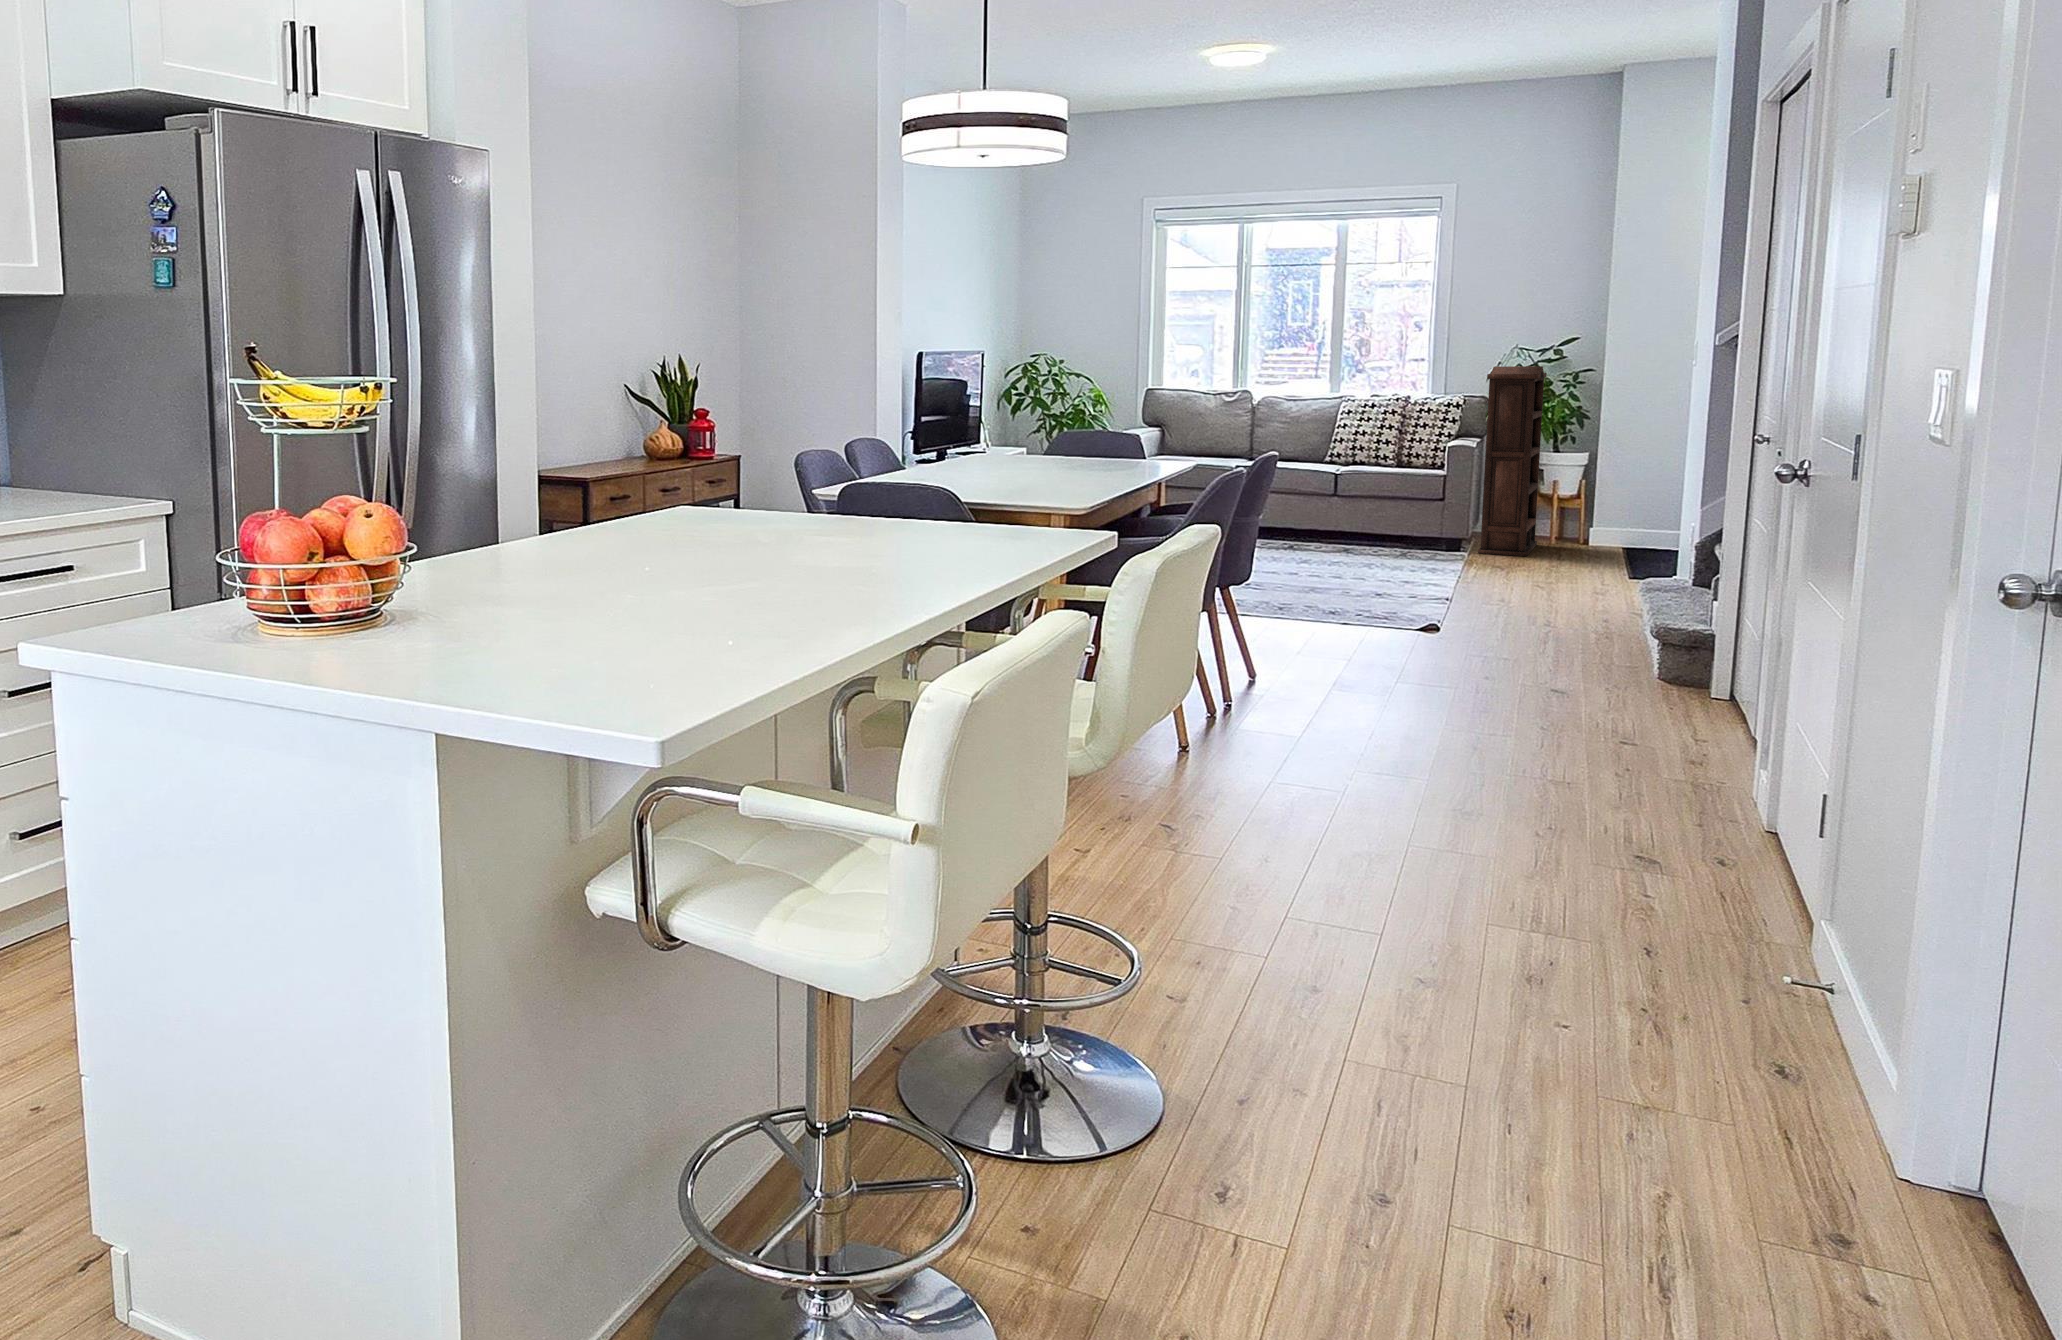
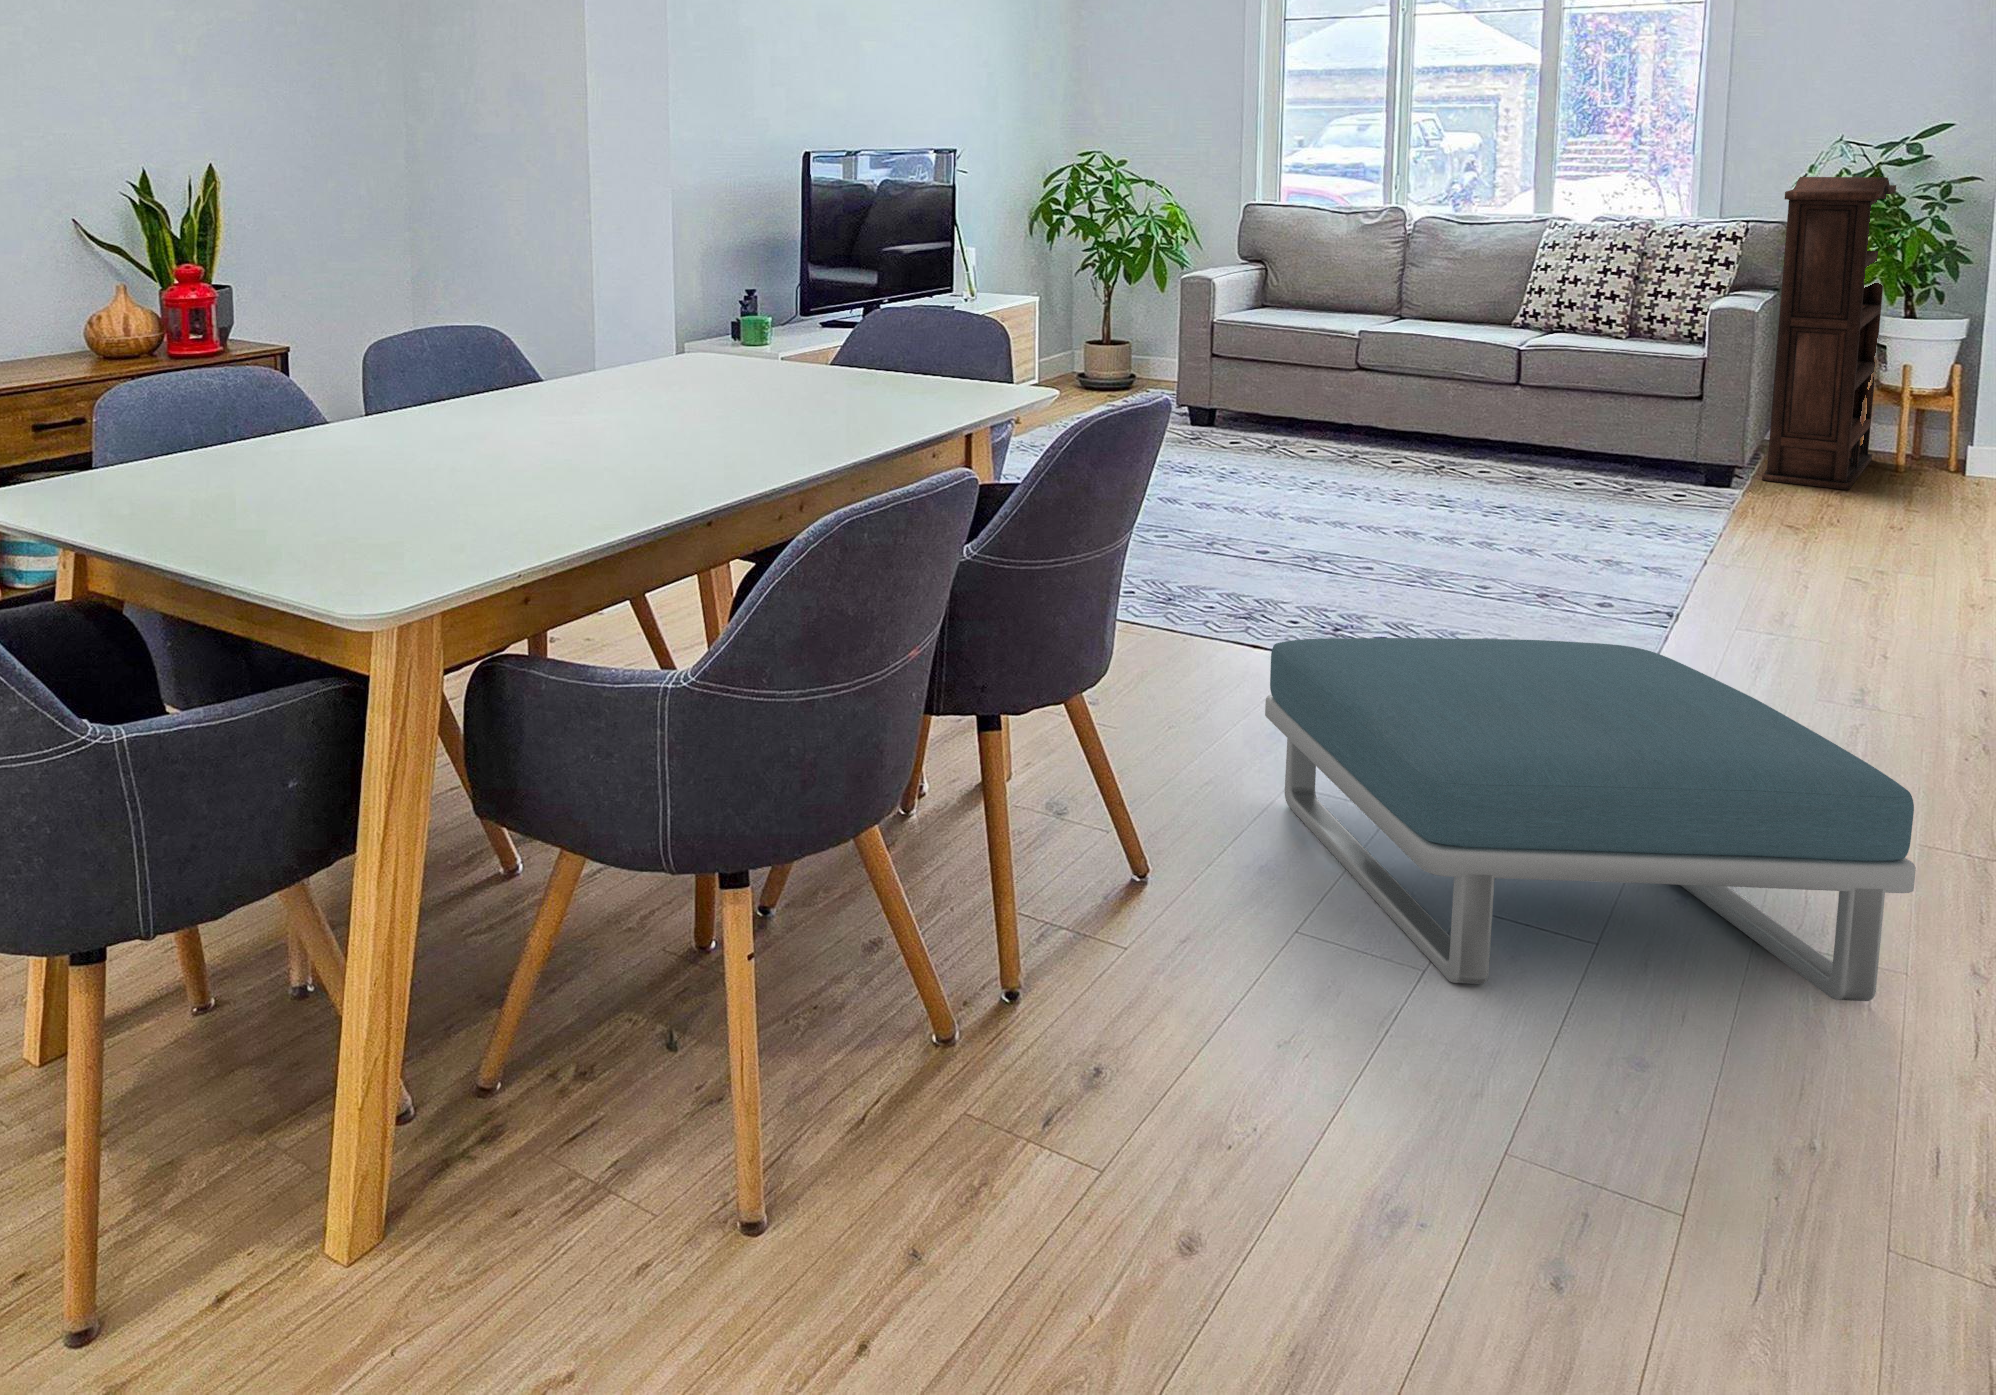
footstool: none [1278,570,1585,701] -> present [1265,638,1916,1001]

